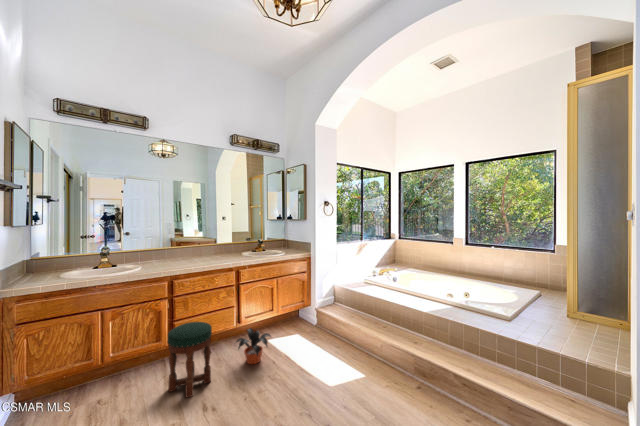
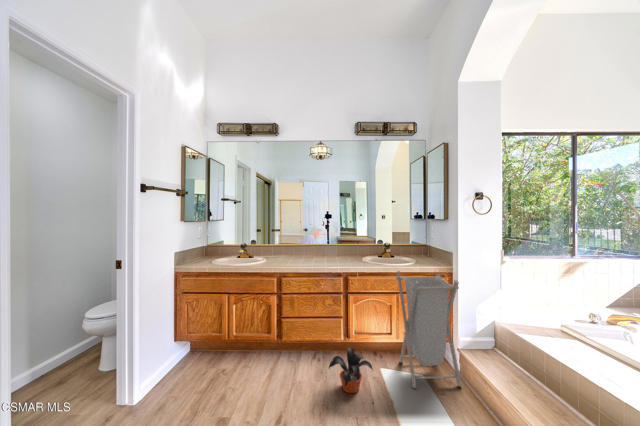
laundry hamper: none [275,256,323,343] -> present [396,271,462,388]
stool: present [168,322,212,398] -> none [260,324,301,400]

